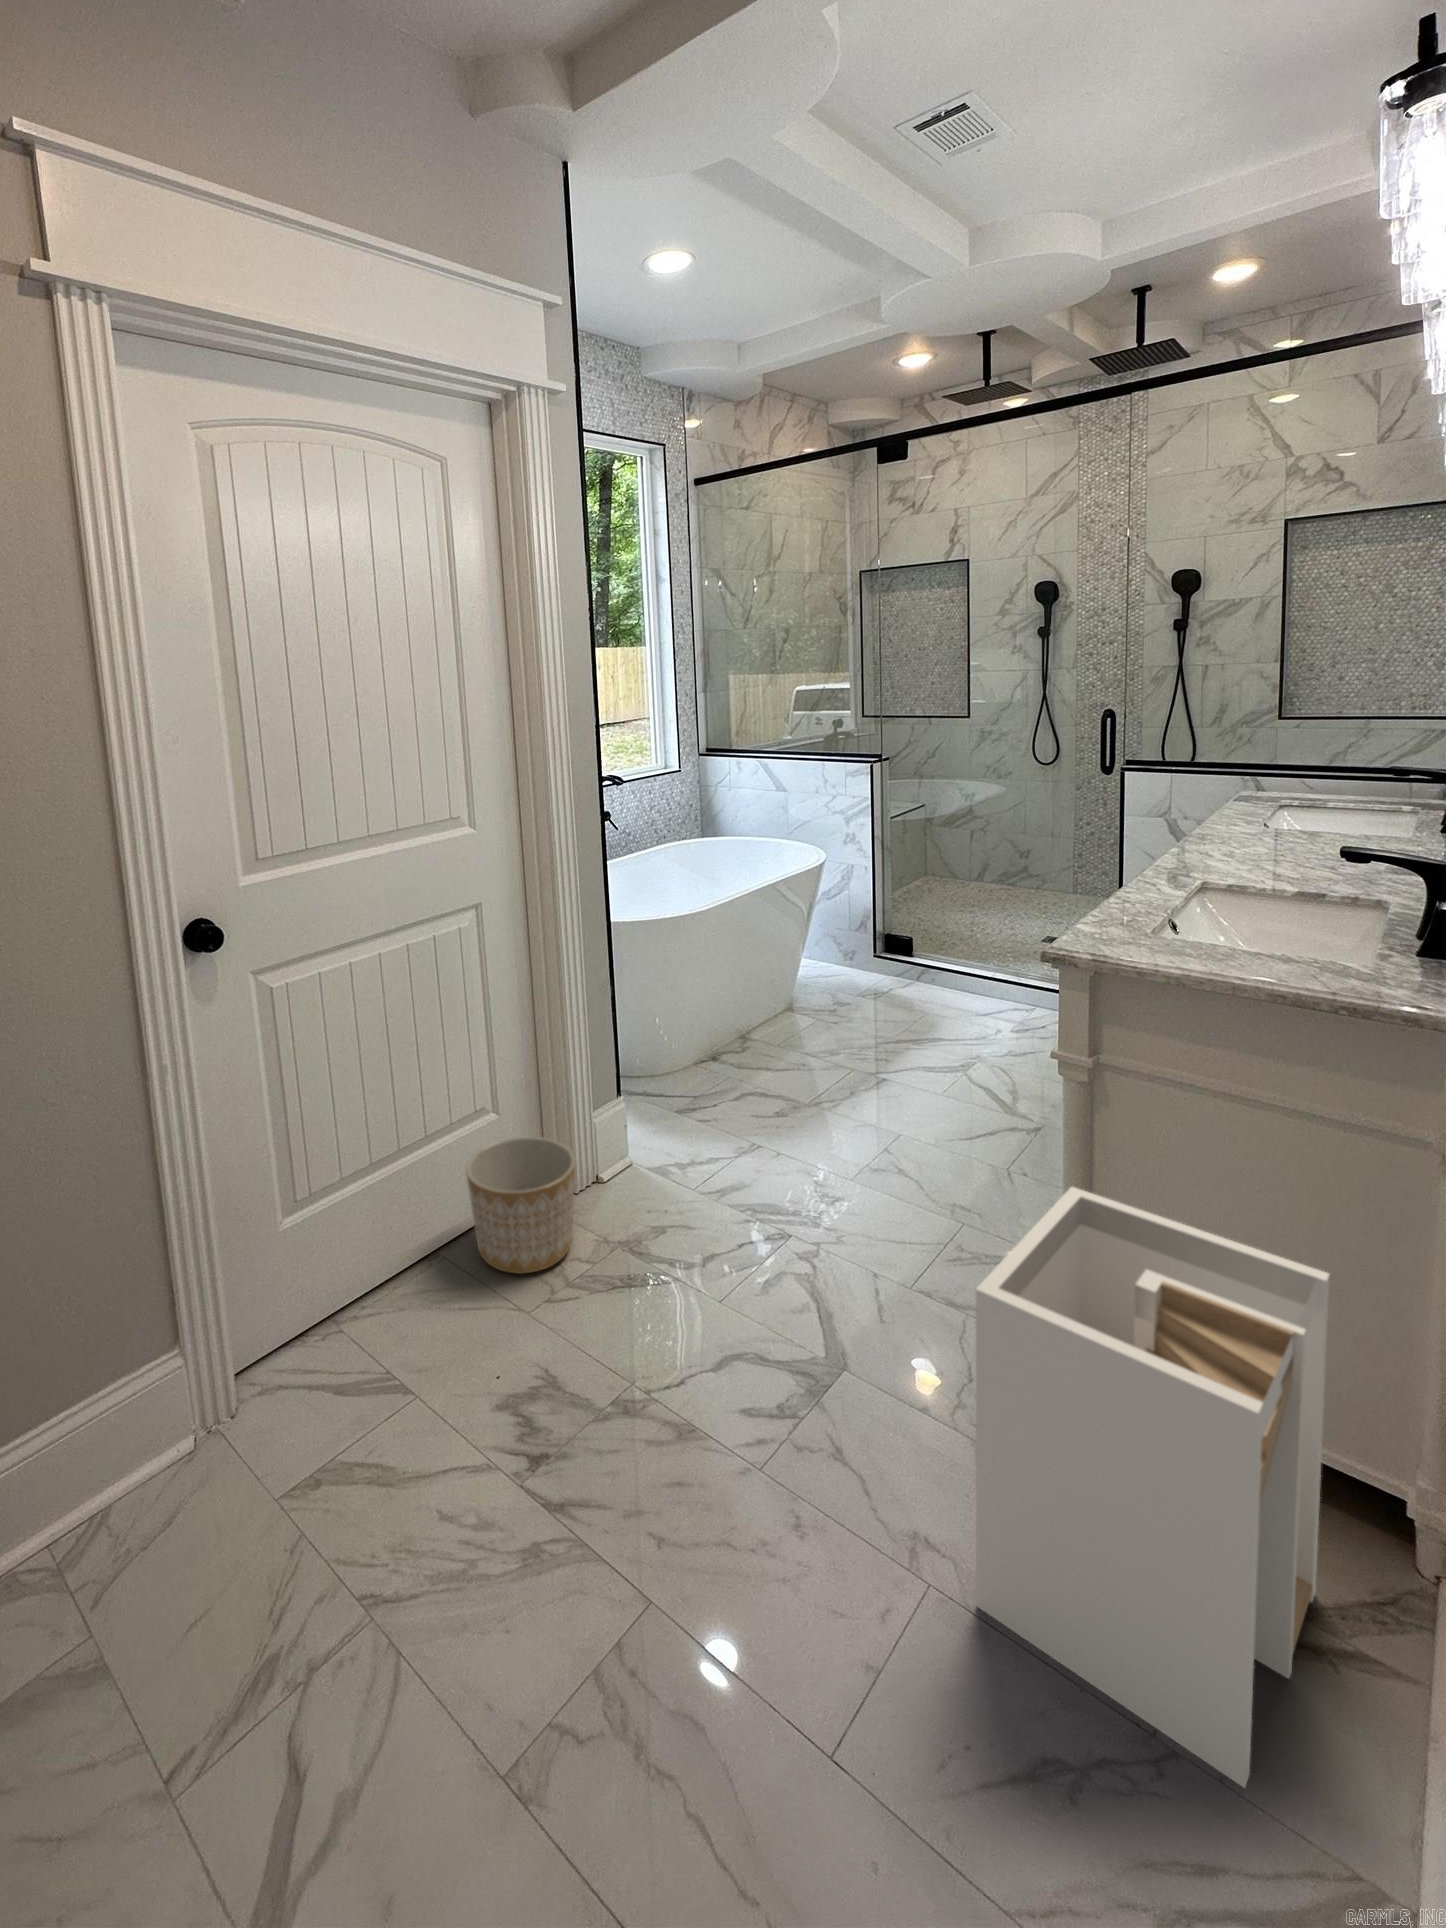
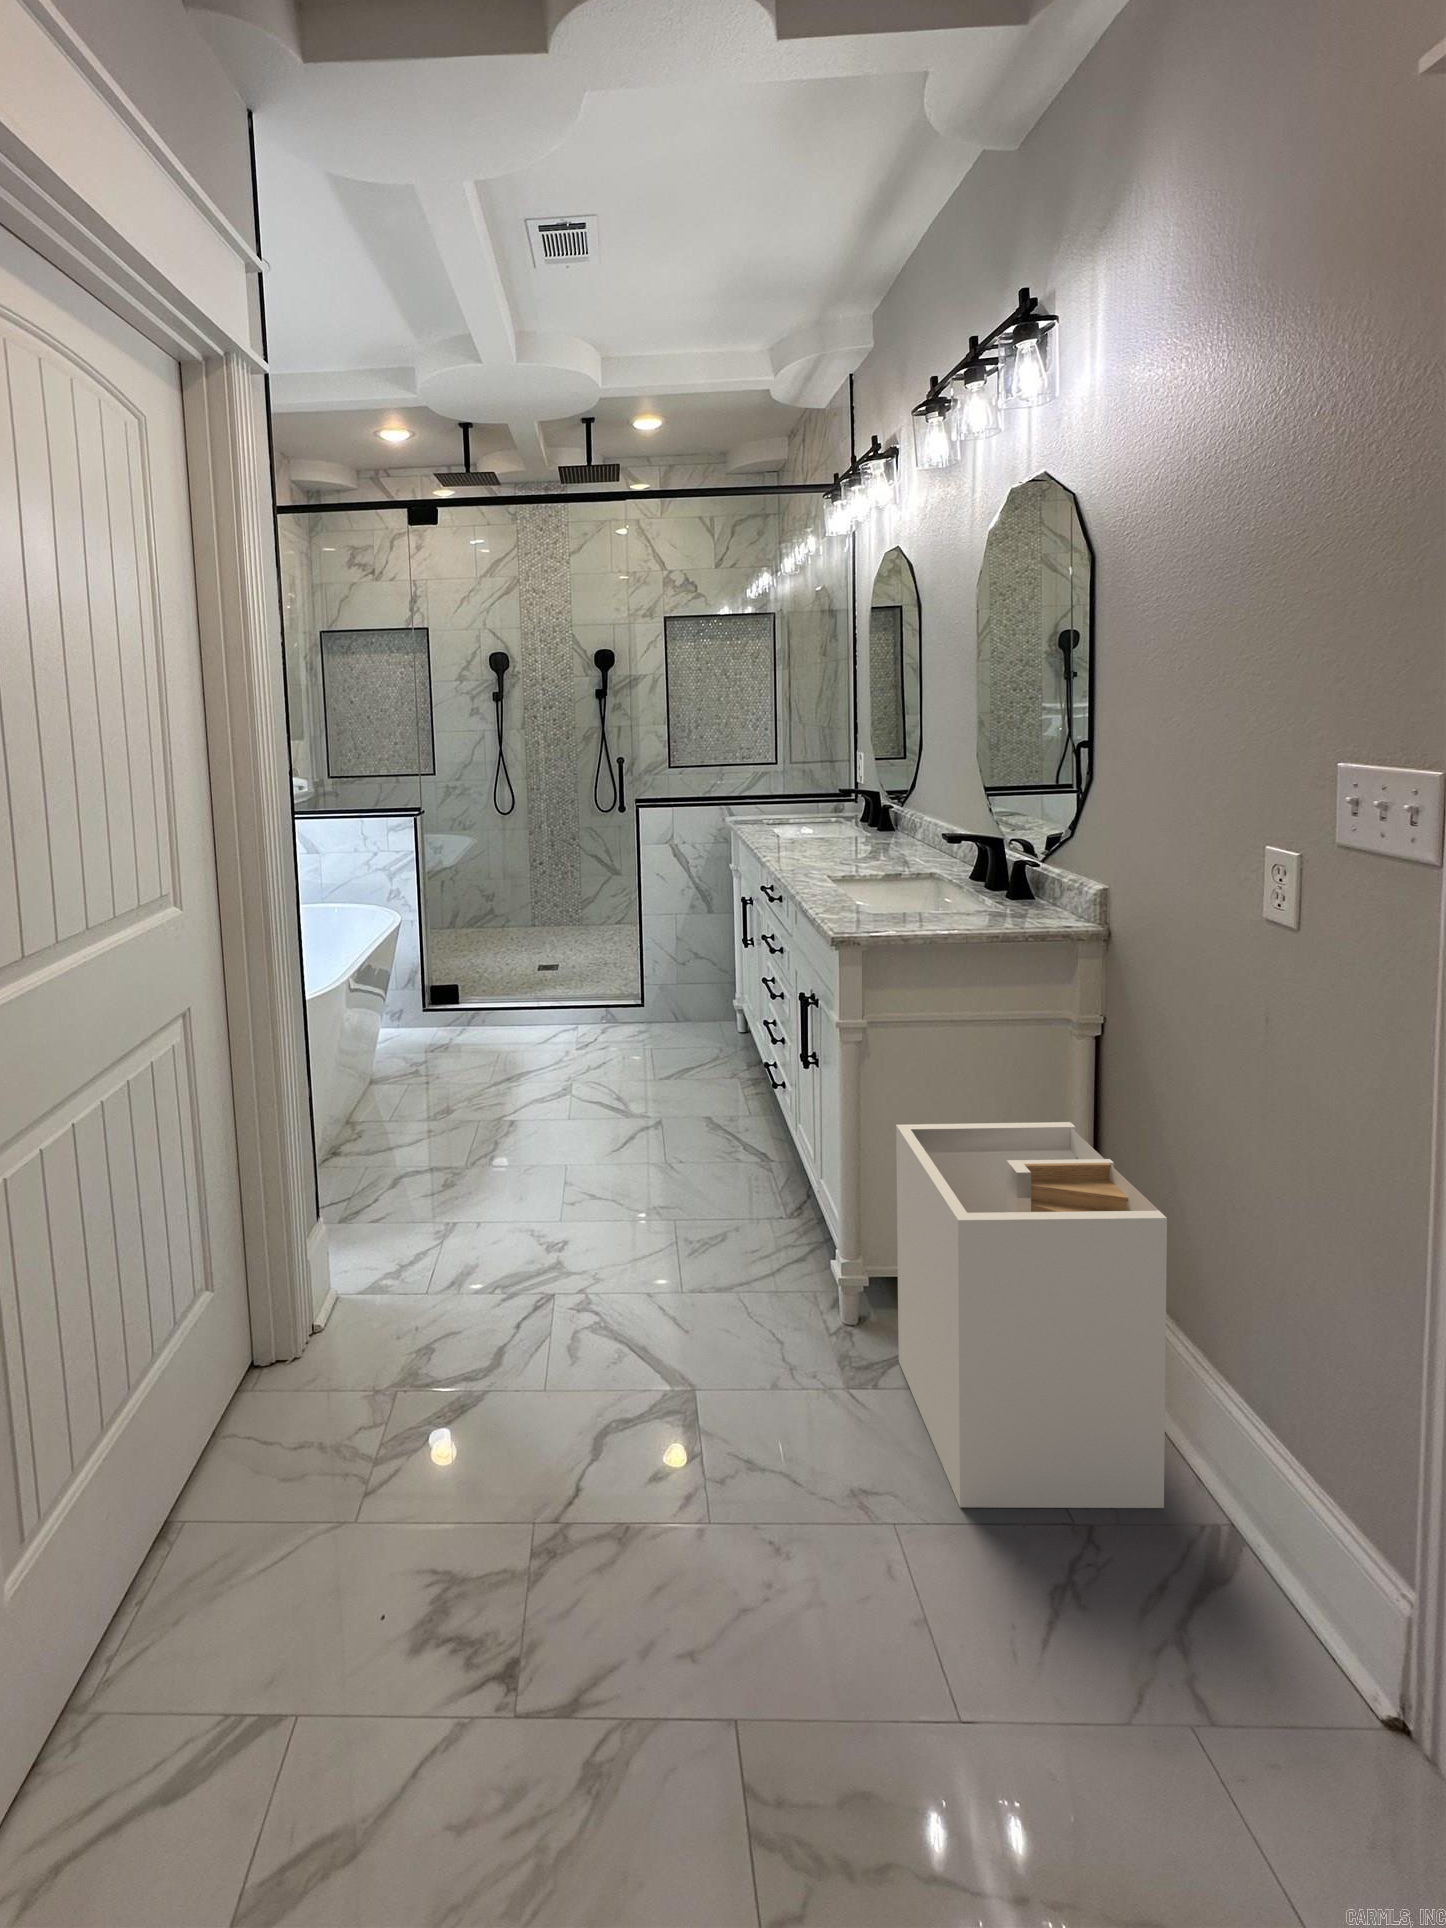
planter: present [466,1137,575,1274] -> none [218,1294,366,1492]

